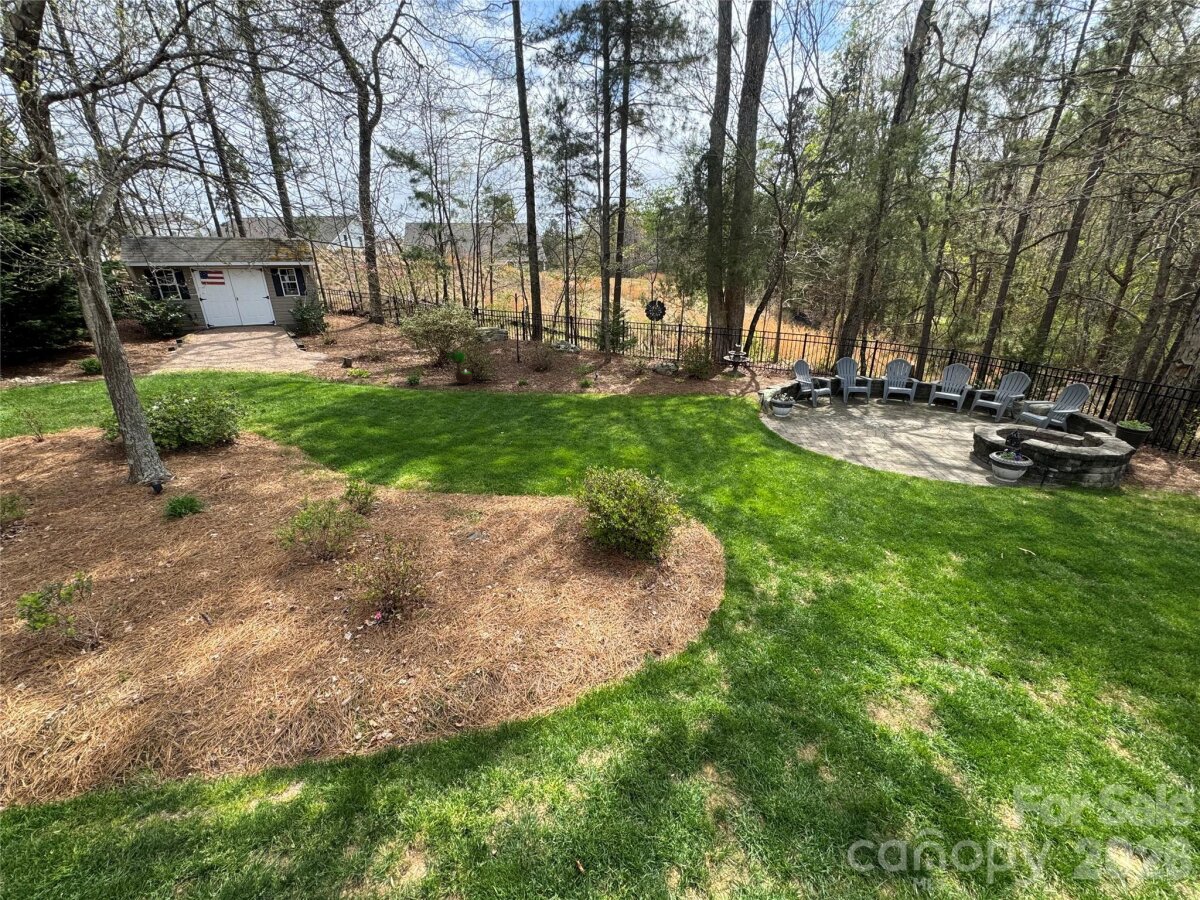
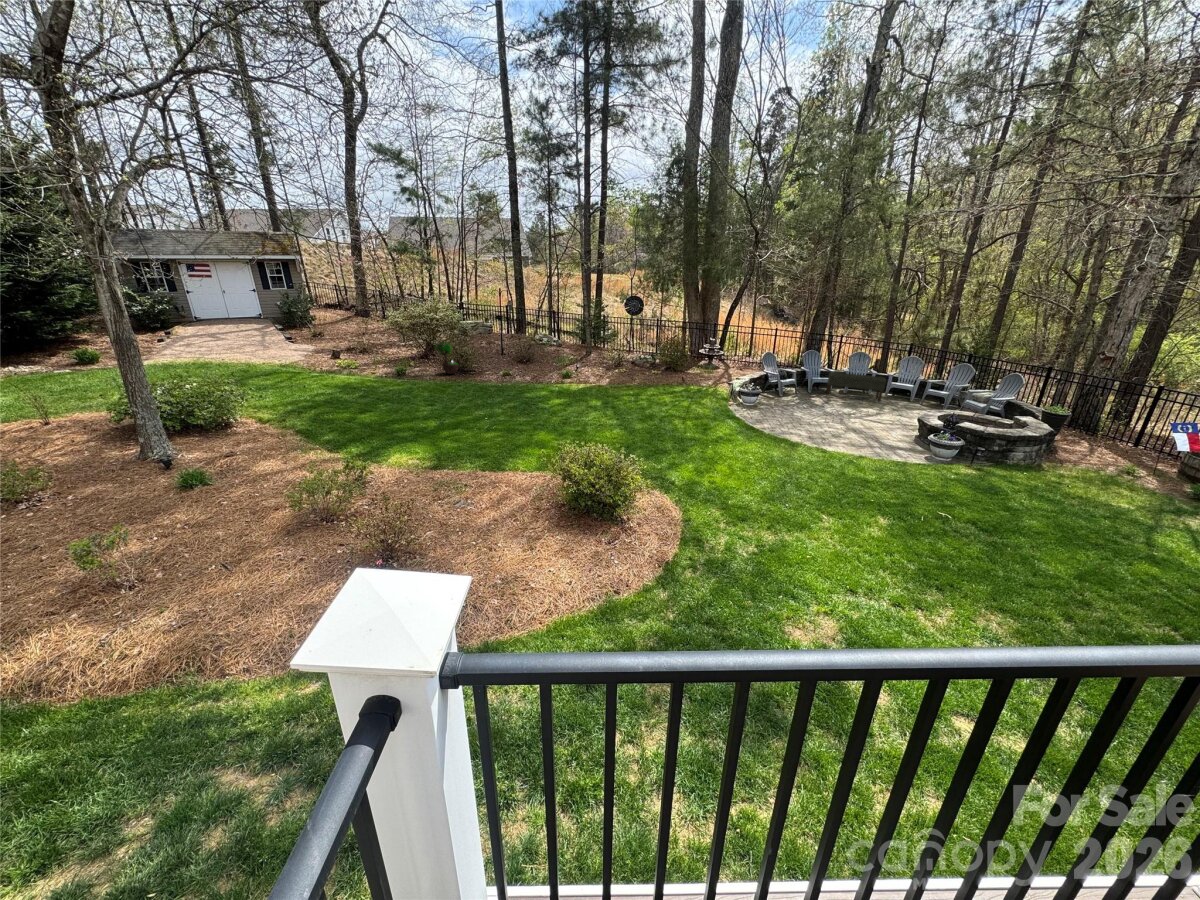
bench: none [863,381,931,413] -> present [826,372,886,402]

